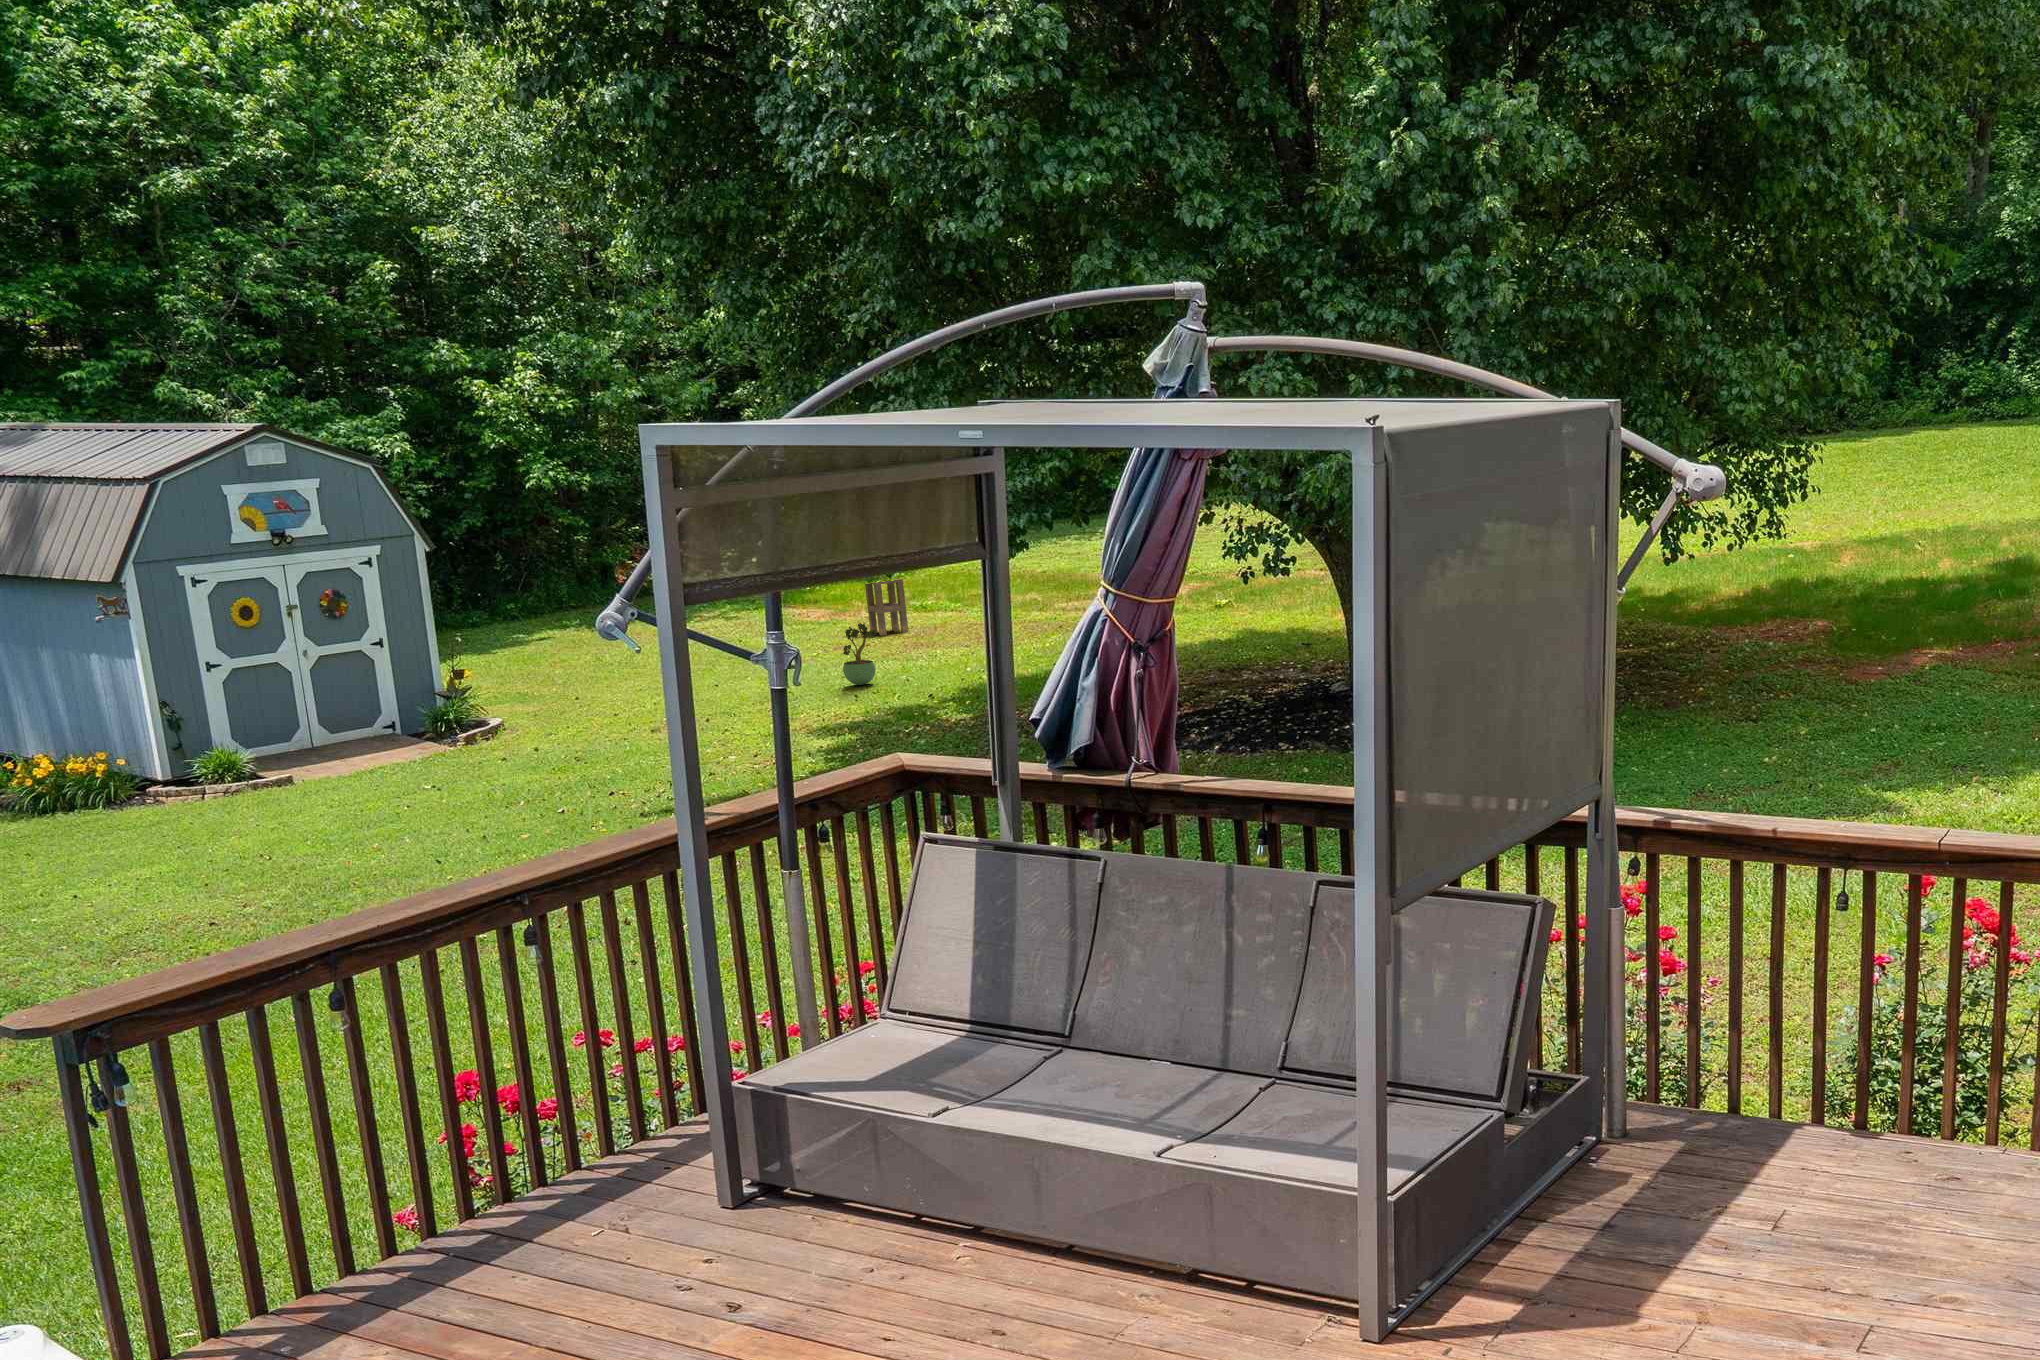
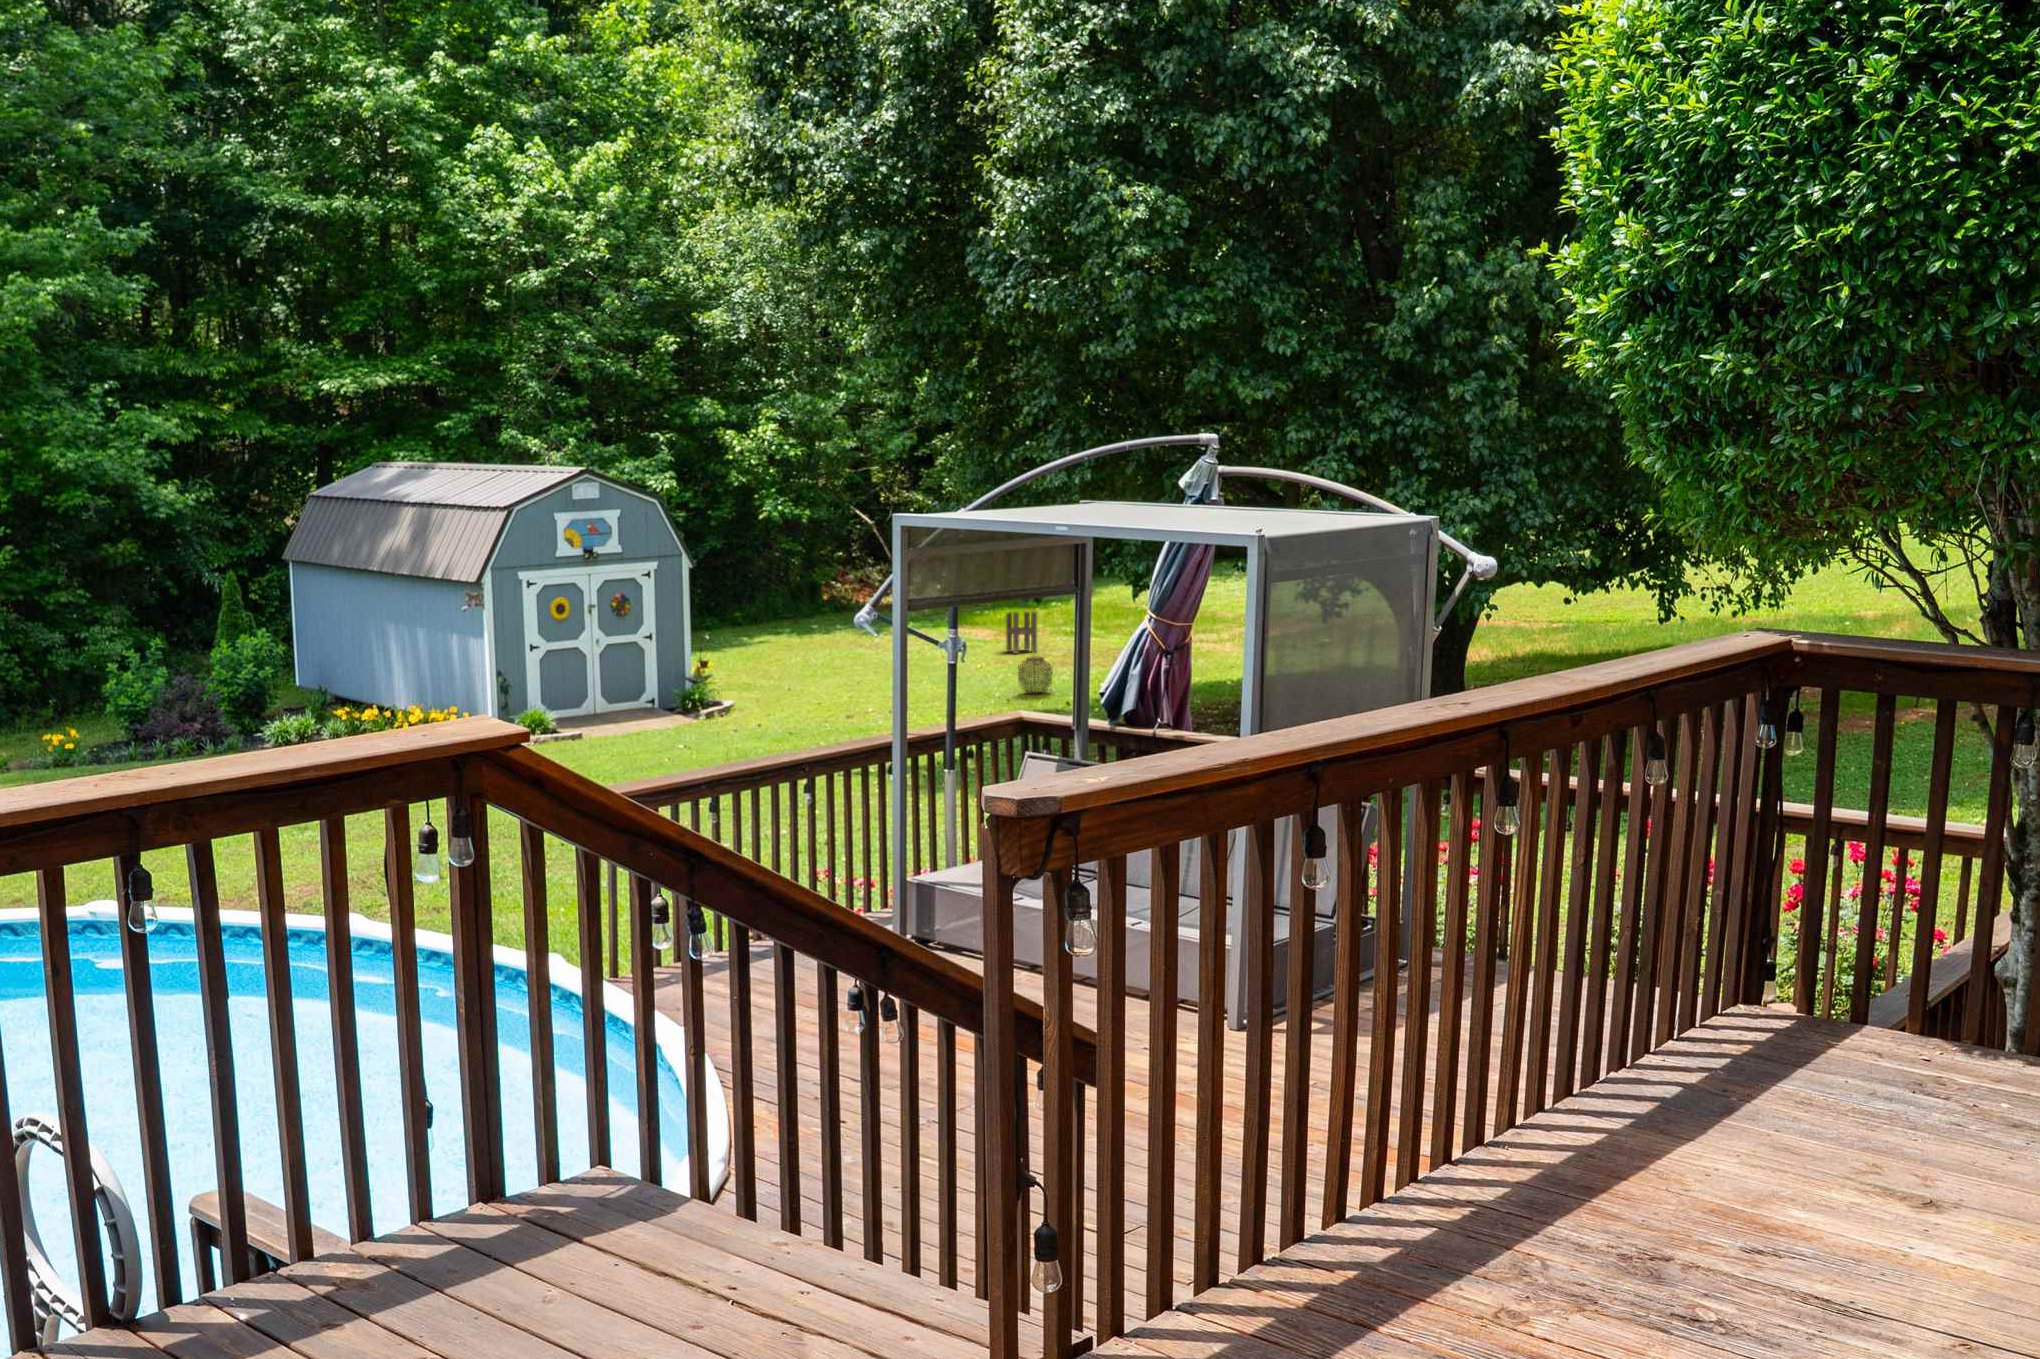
potted plant: present [843,623,877,685] -> none [981,641,1011,691]
woven basket: none [888,639,933,686] -> present [1018,657,1052,694]

